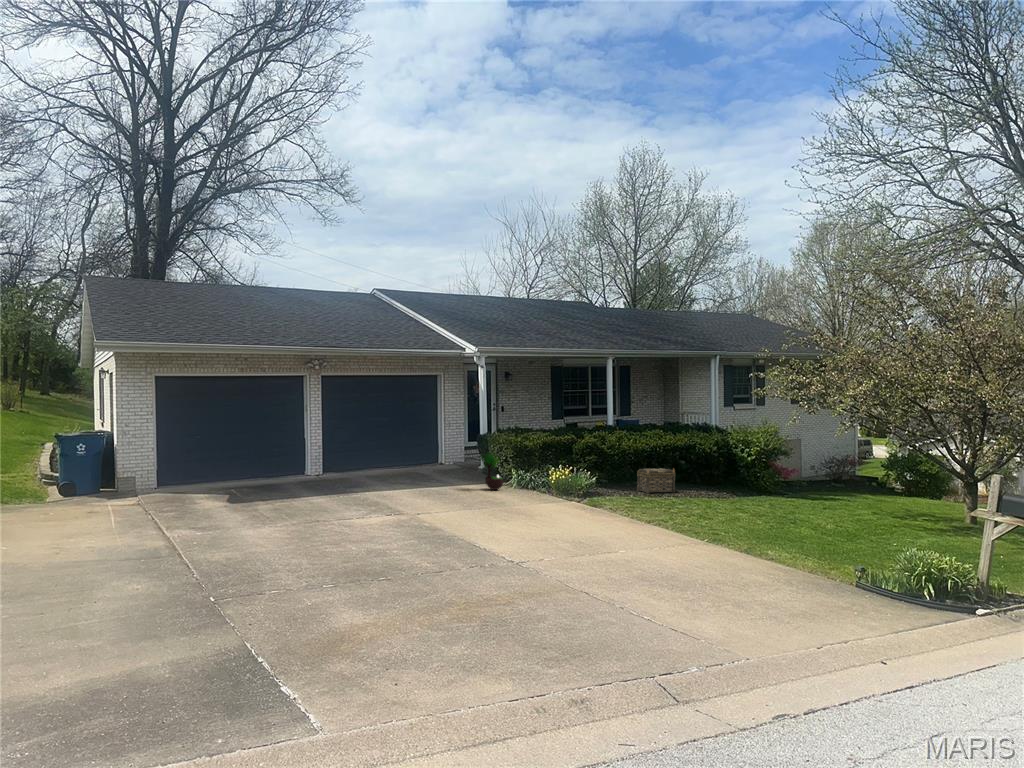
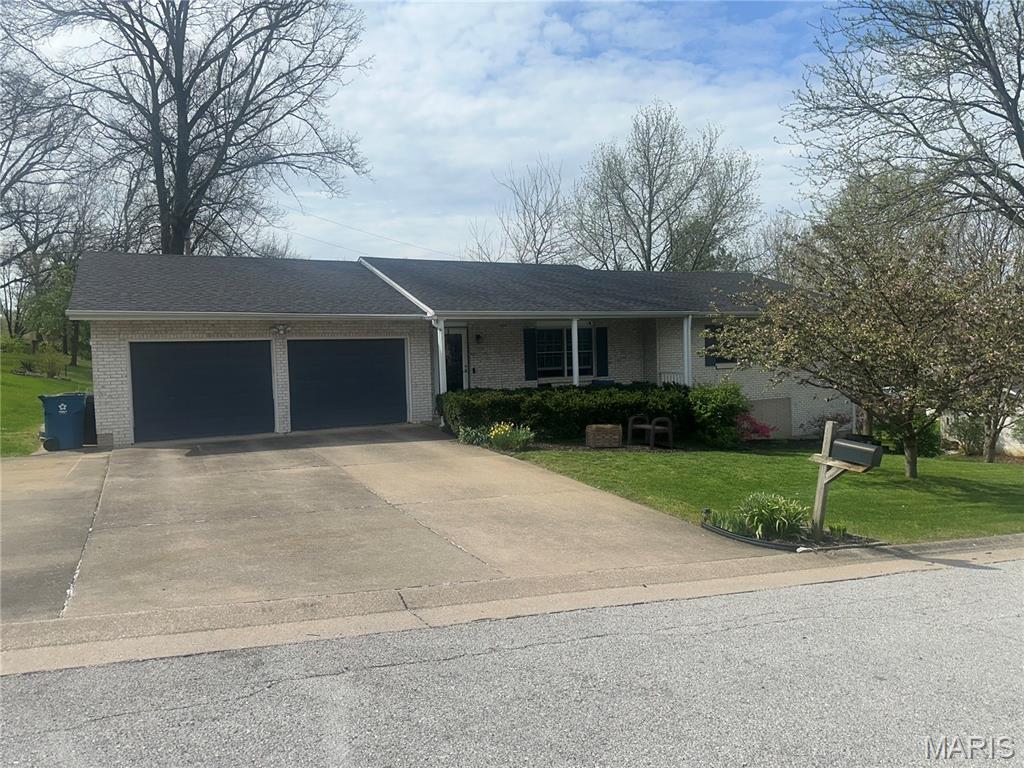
potted tree: present [480,453,503,490] -> none [432,407,455,445]
bench: none [677,458,726,494] -> present [628,415,673,449]

